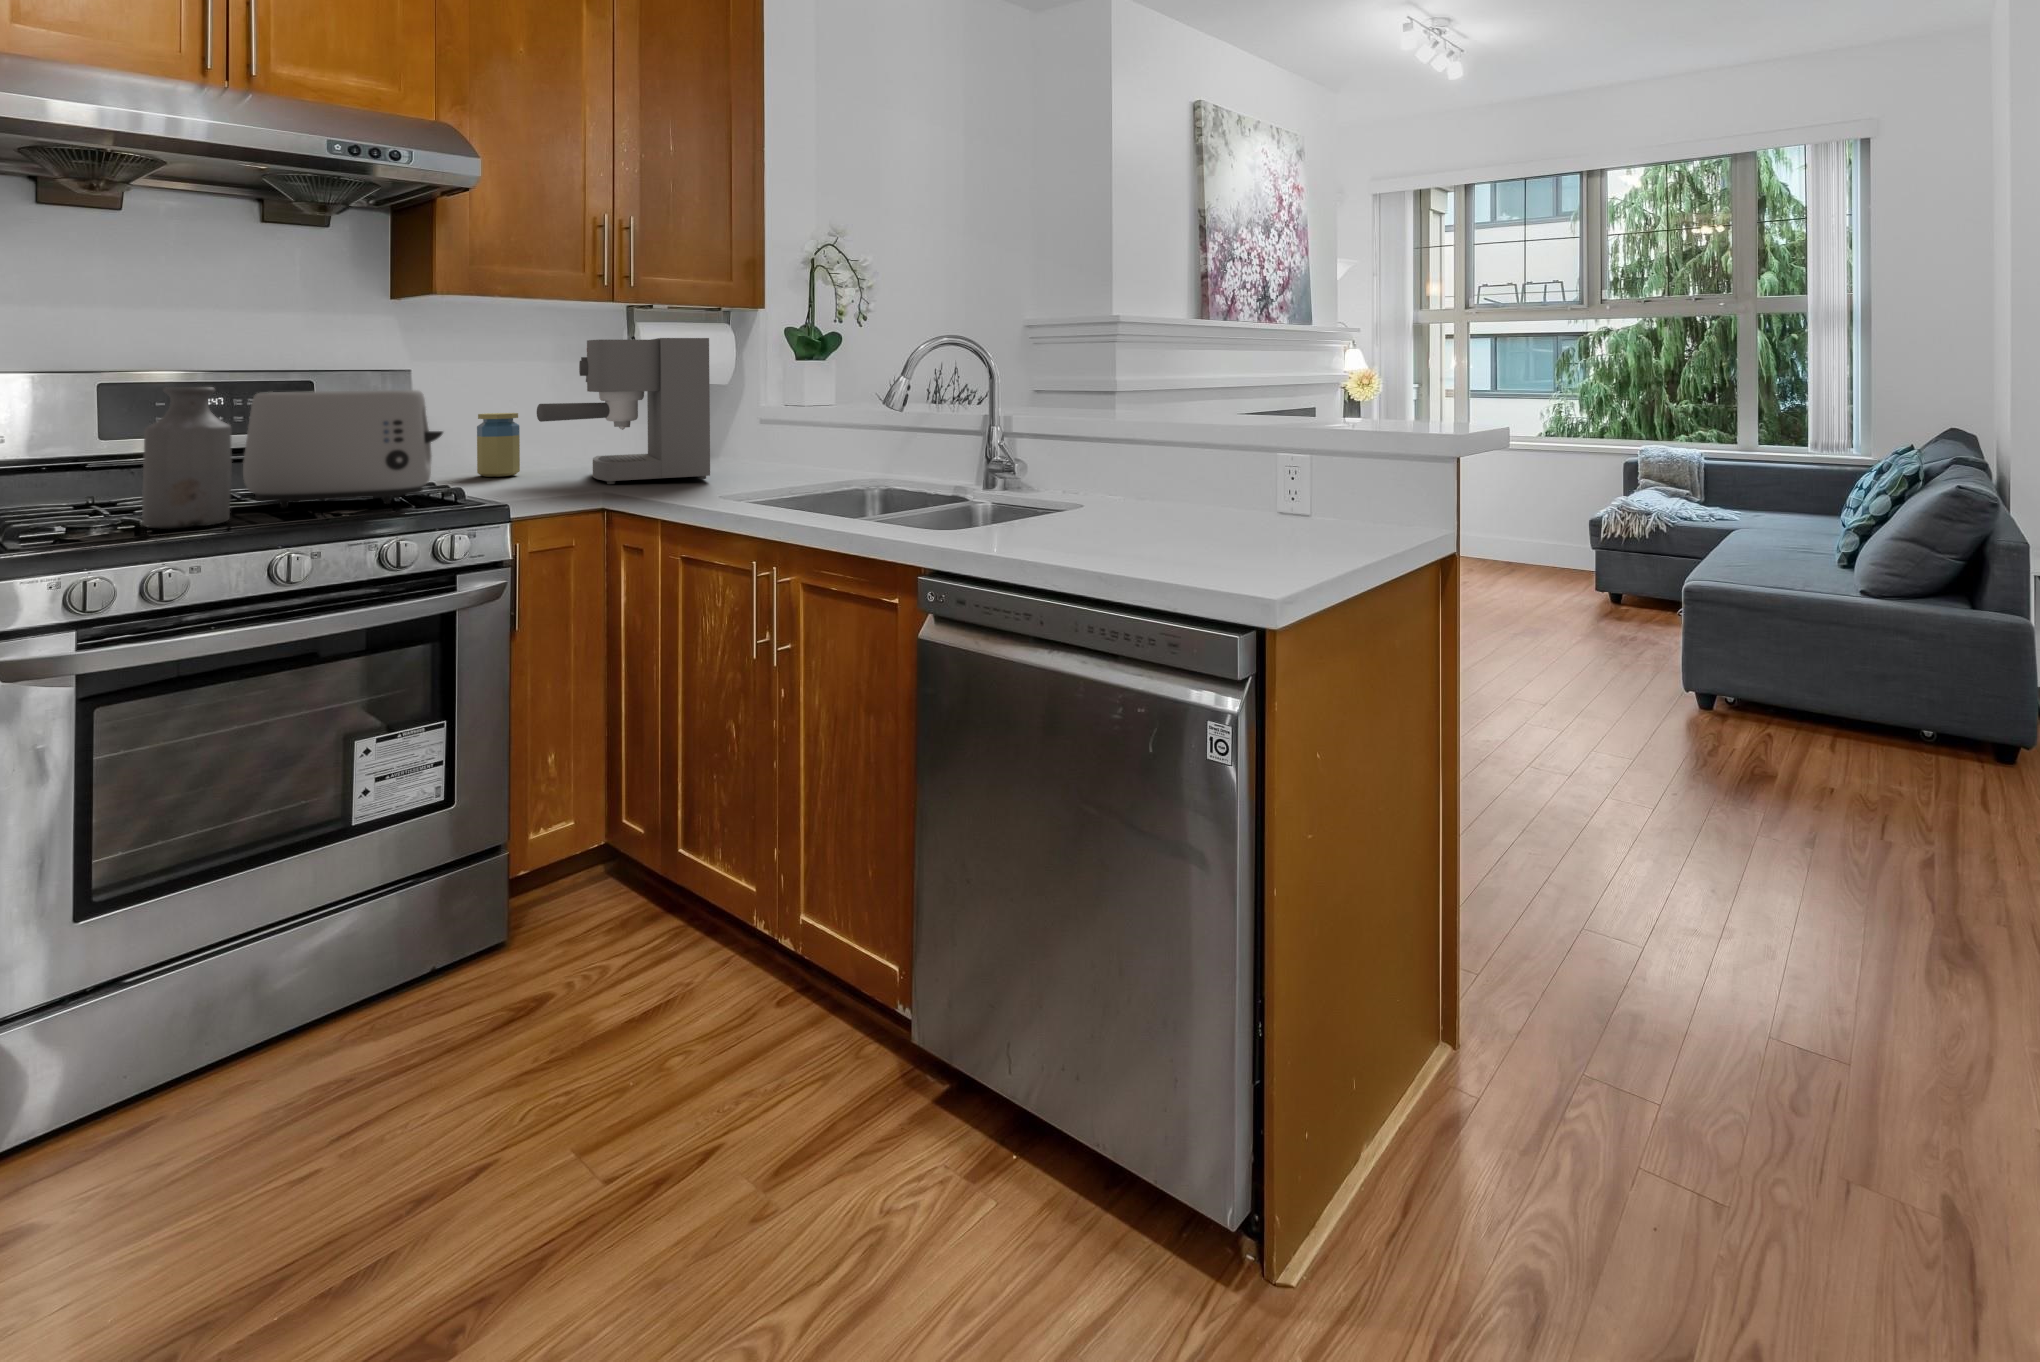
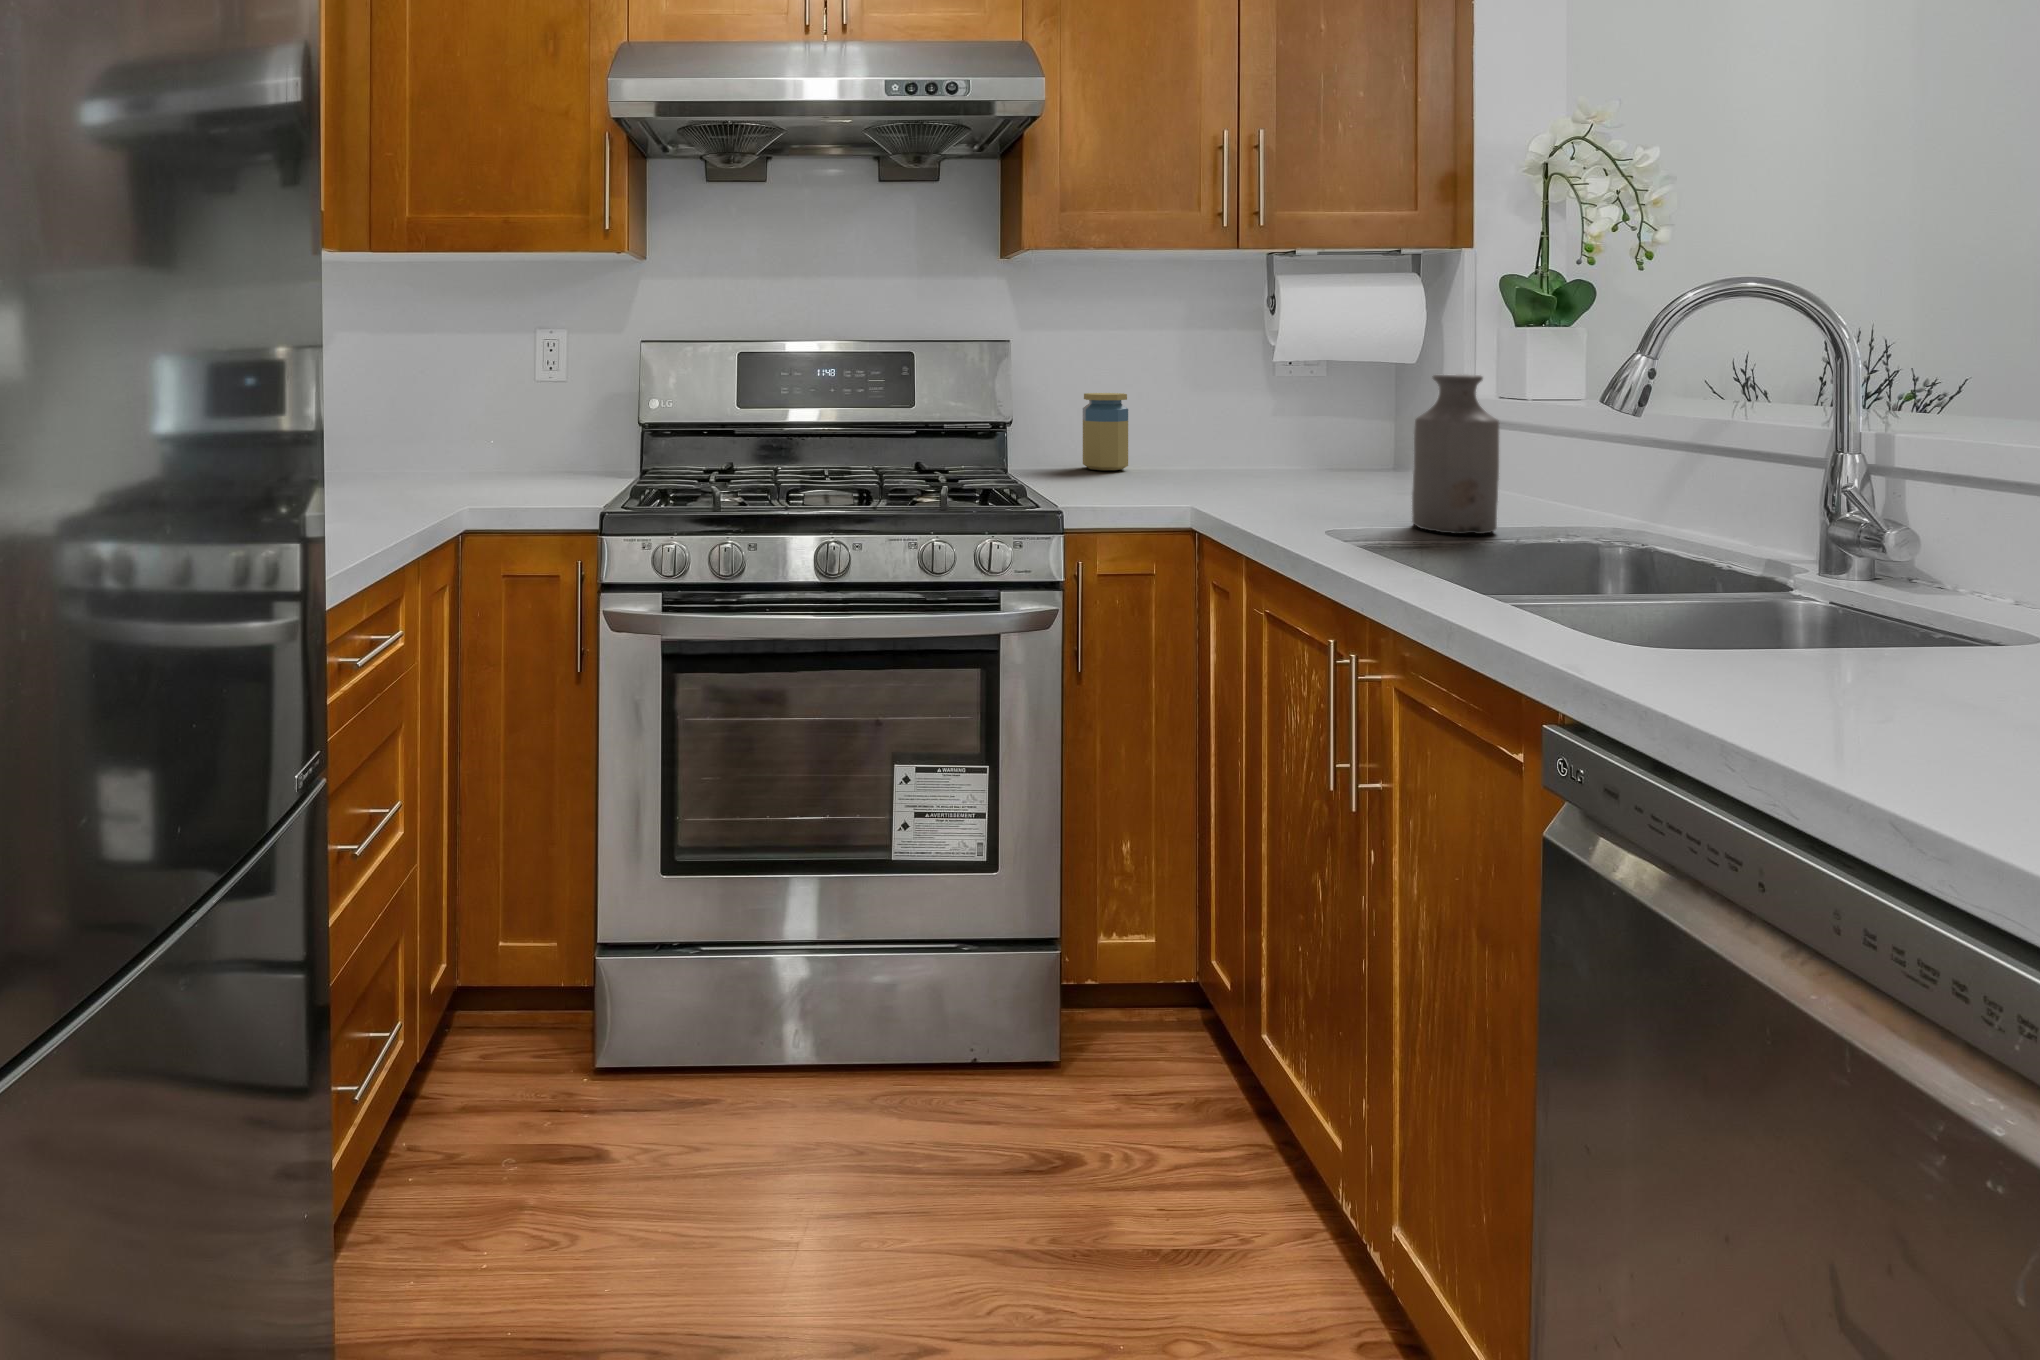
coffee maker: present [537,338,710,484] -> none [1137,297,1355,497]
bottle: present [142,387,232,529] -> present [1412,374,1499,534]
toaster: present [243,390,443,508] -> none [825,363,1006,495]

